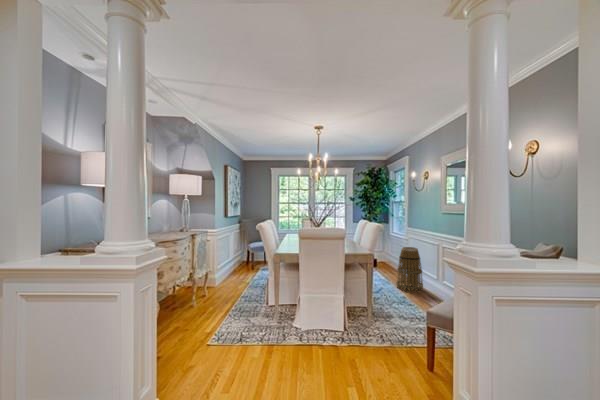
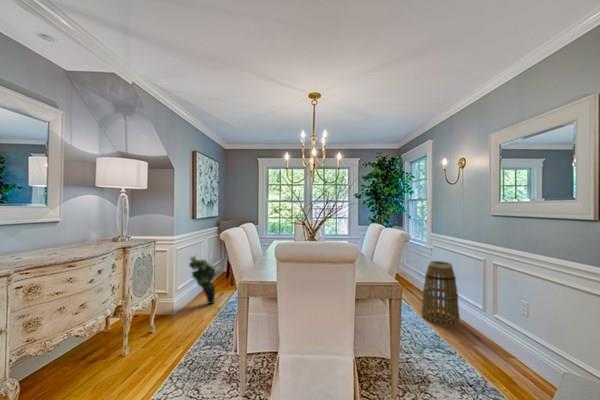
potted plant: none [224,244,246,280] -> present [189,256,216,304]

